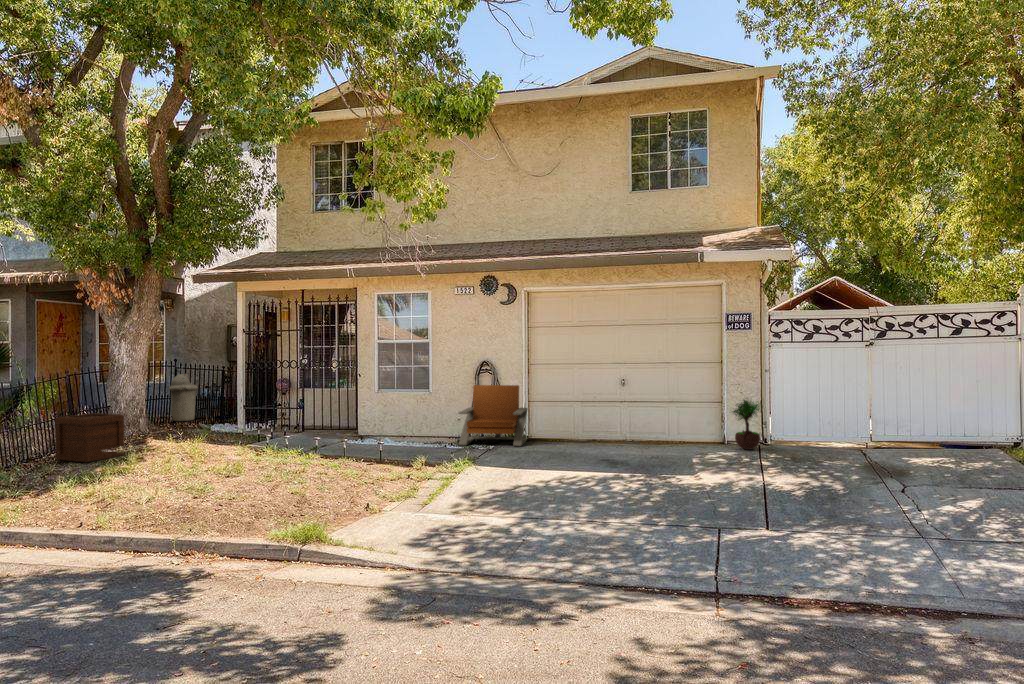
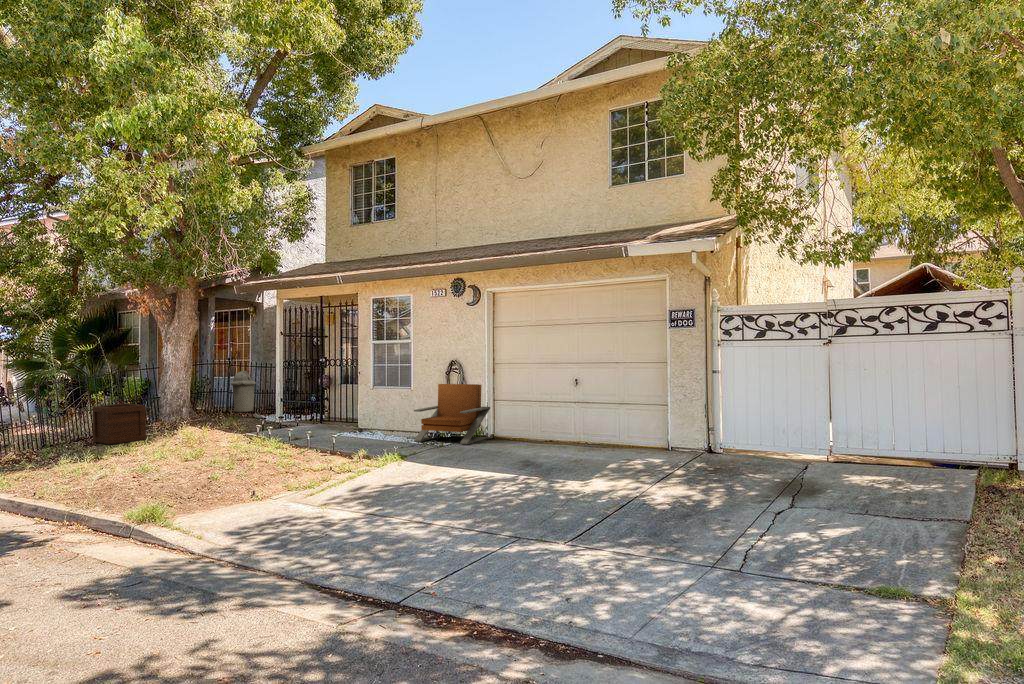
potted tree: present [732,400,760,450] -> none [663,397,700,457]

